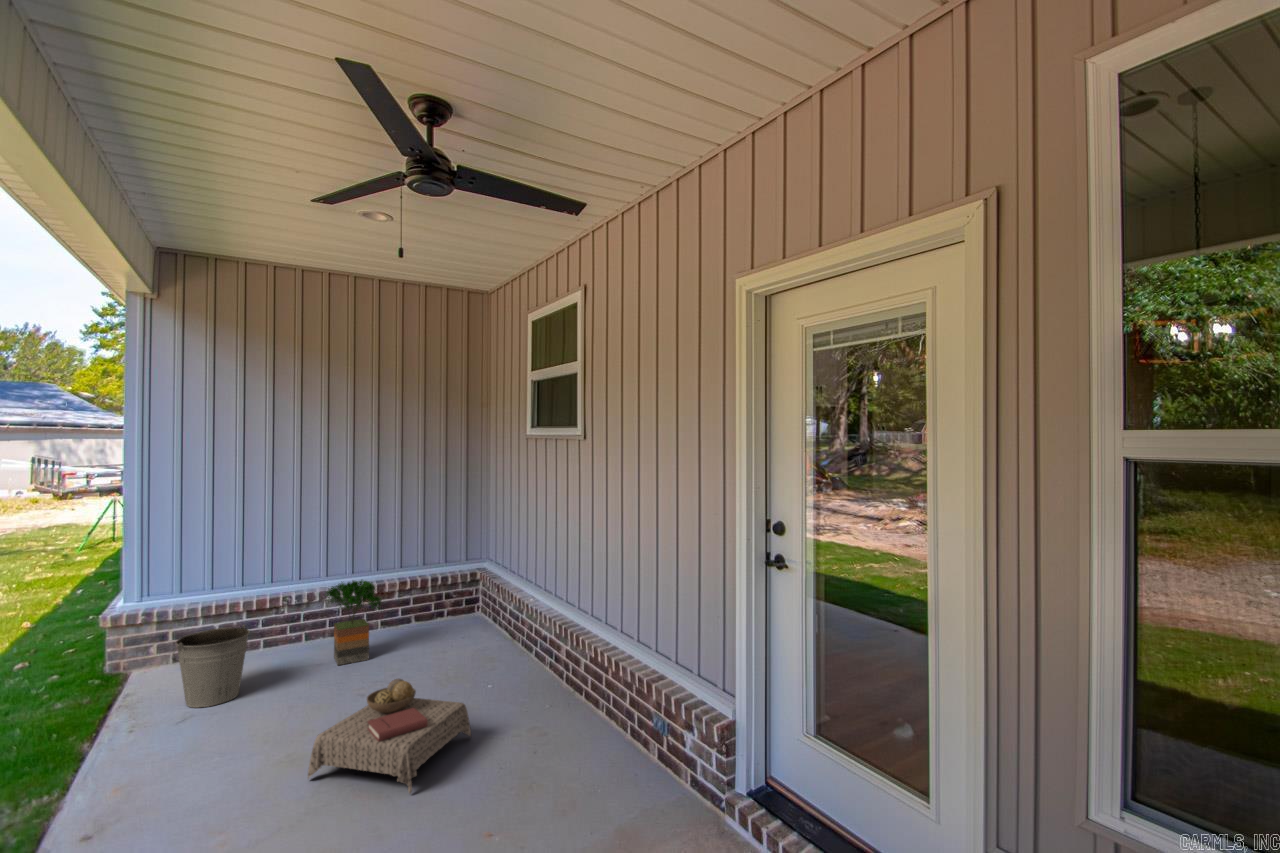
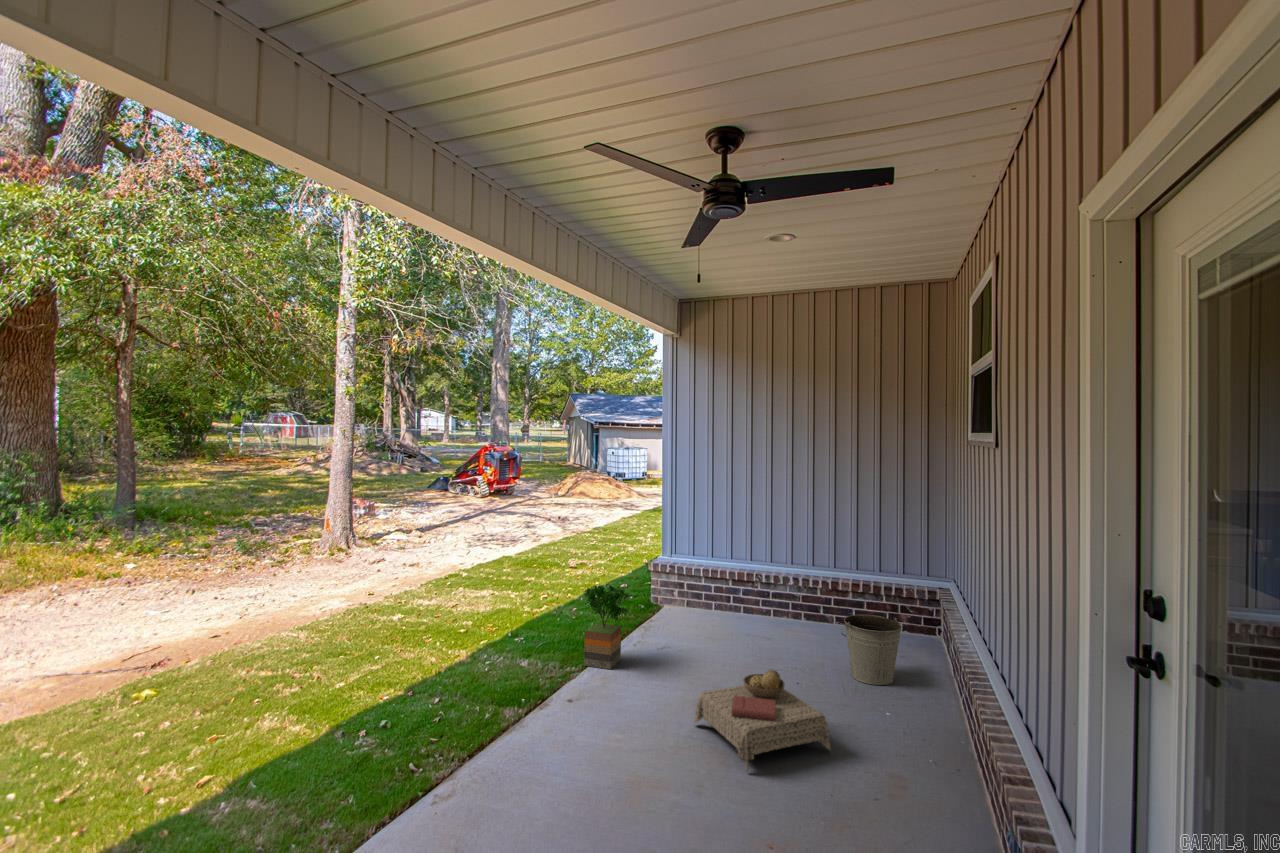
potted tree: present [326,580,382,665] -> present [584,585,631,669]
bucket: present [172,625,250,708] -> present [841,615,902,685]

